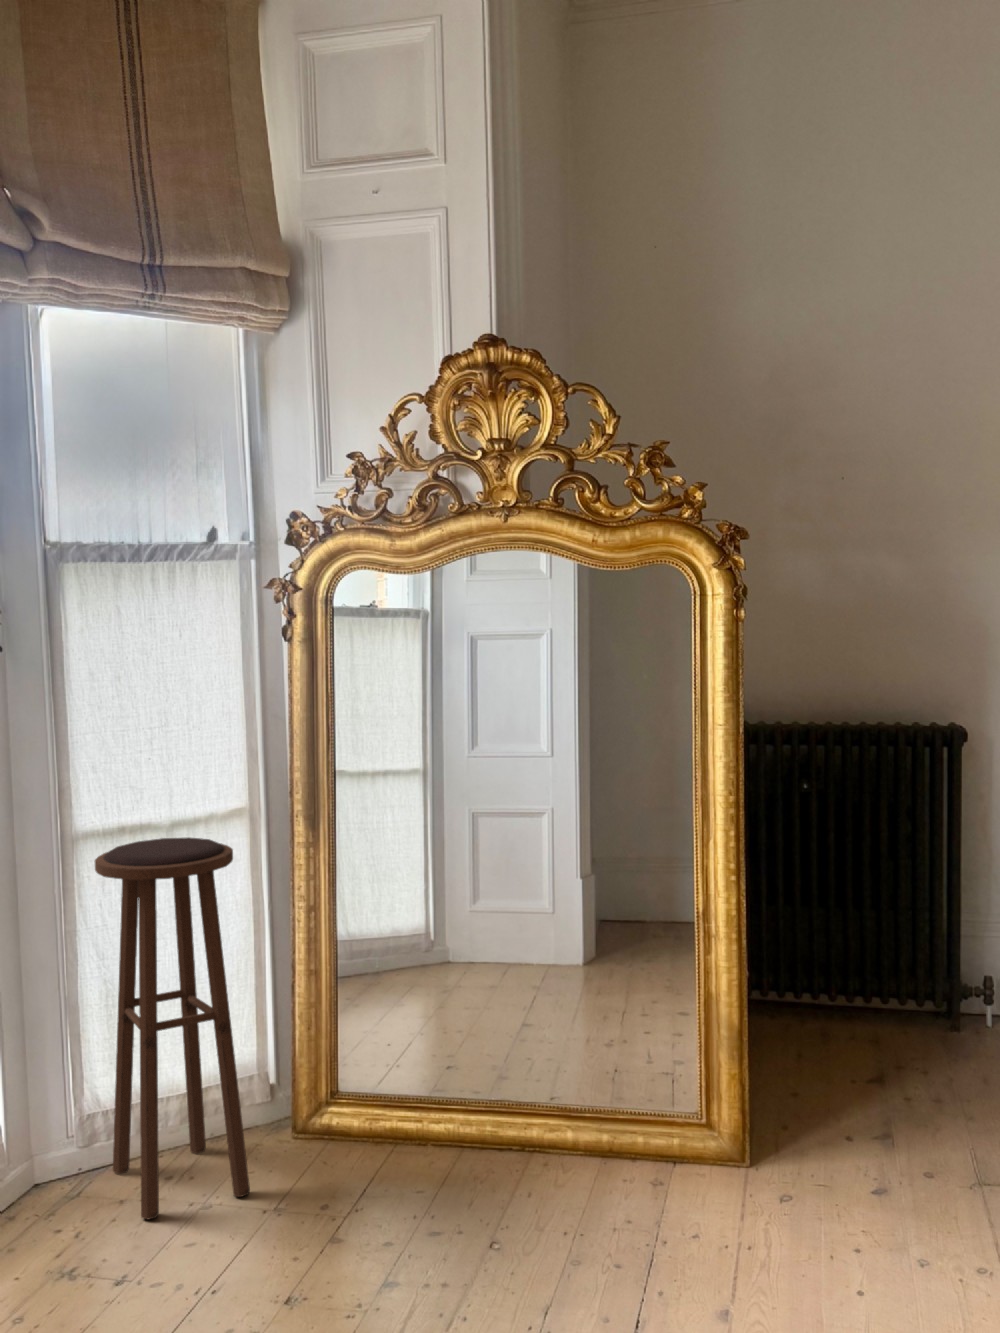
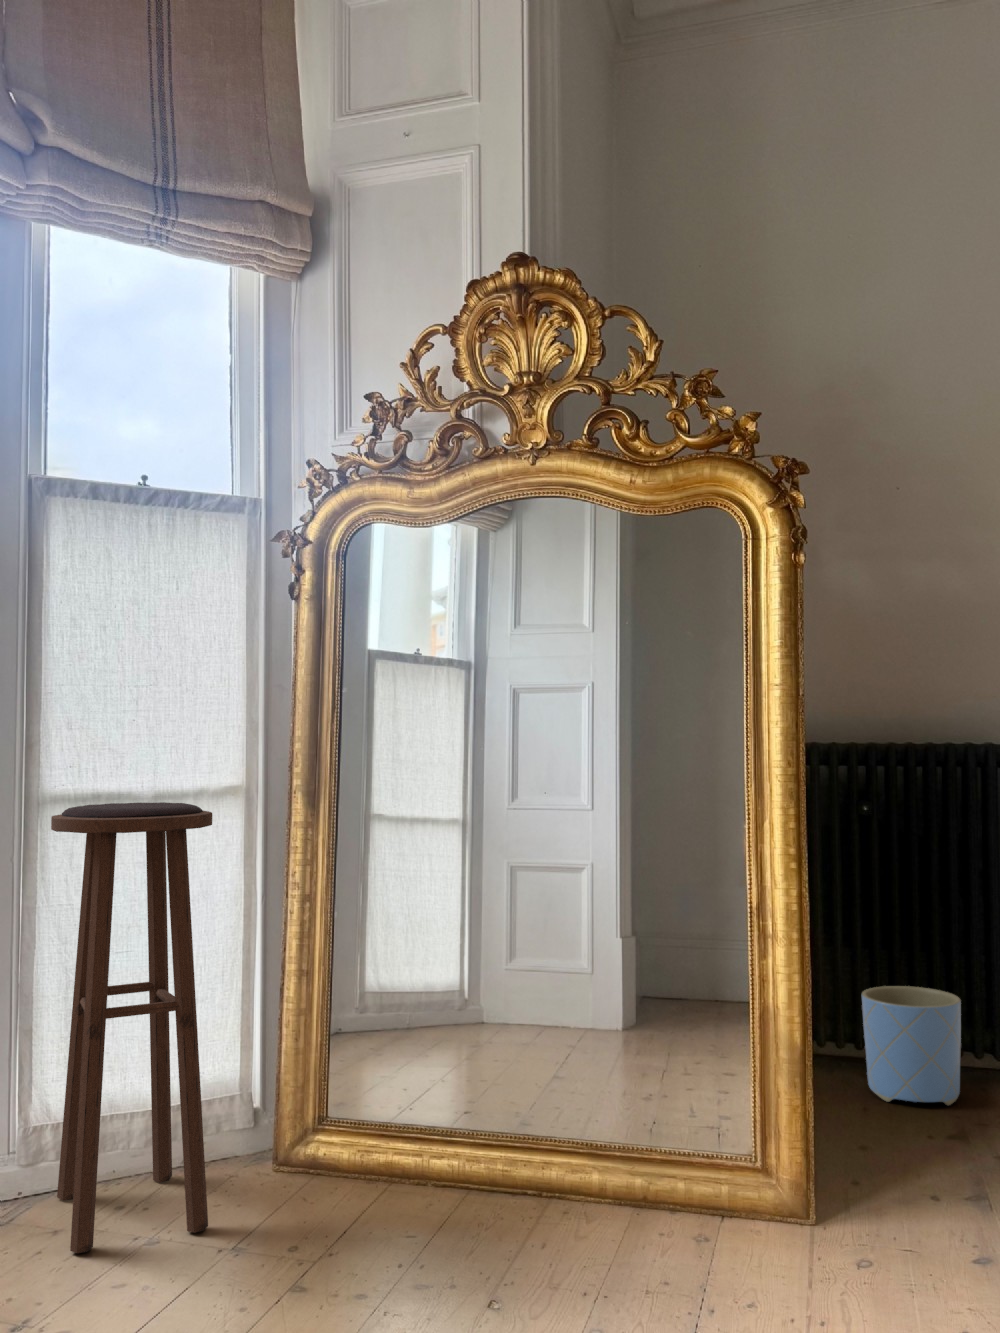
planter: none [795,946,880,1051] -> present [862,986,961,1105]

